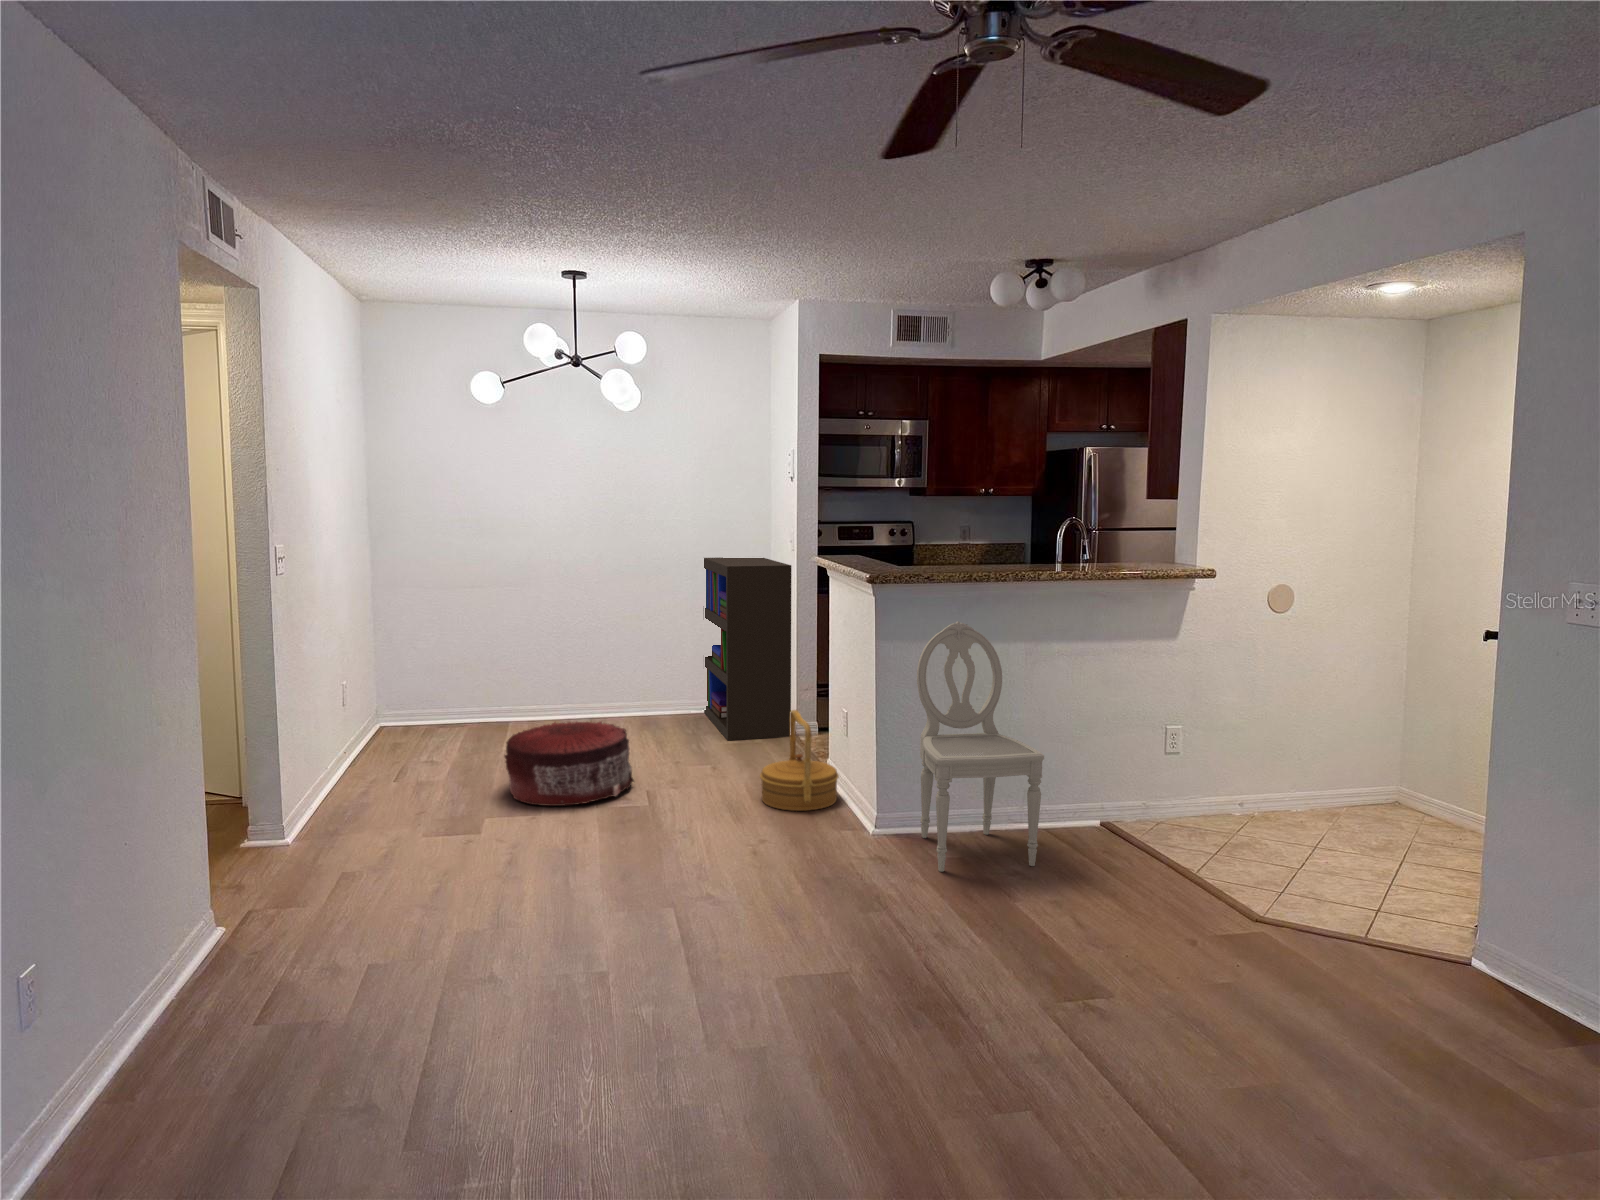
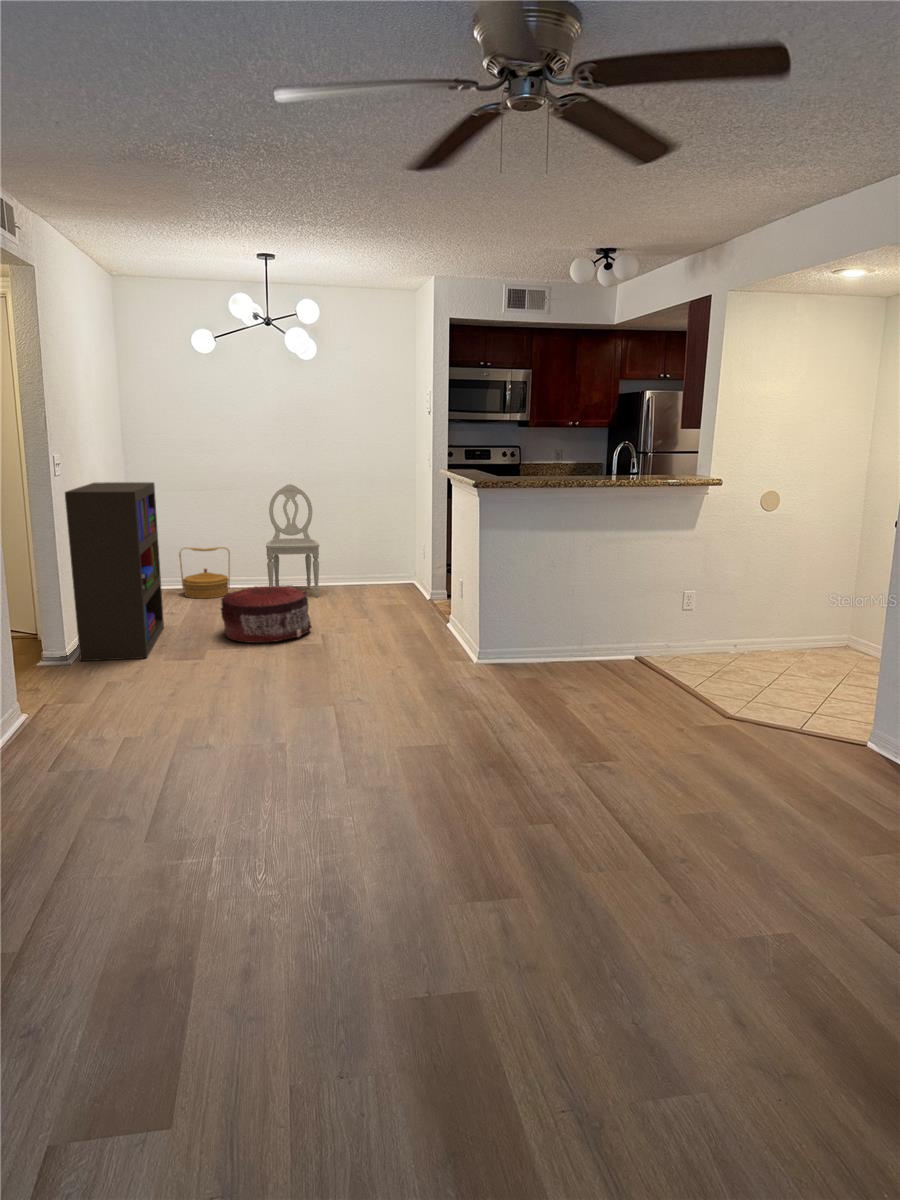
bookshelf: present [703,557,791,740] -> present [65,482,164,661]
dining chair: present [917,621,1044,872] -> present [266,484,319,597]
woven basket: present [760,710,838,811] -> present [179,547,230,598]

